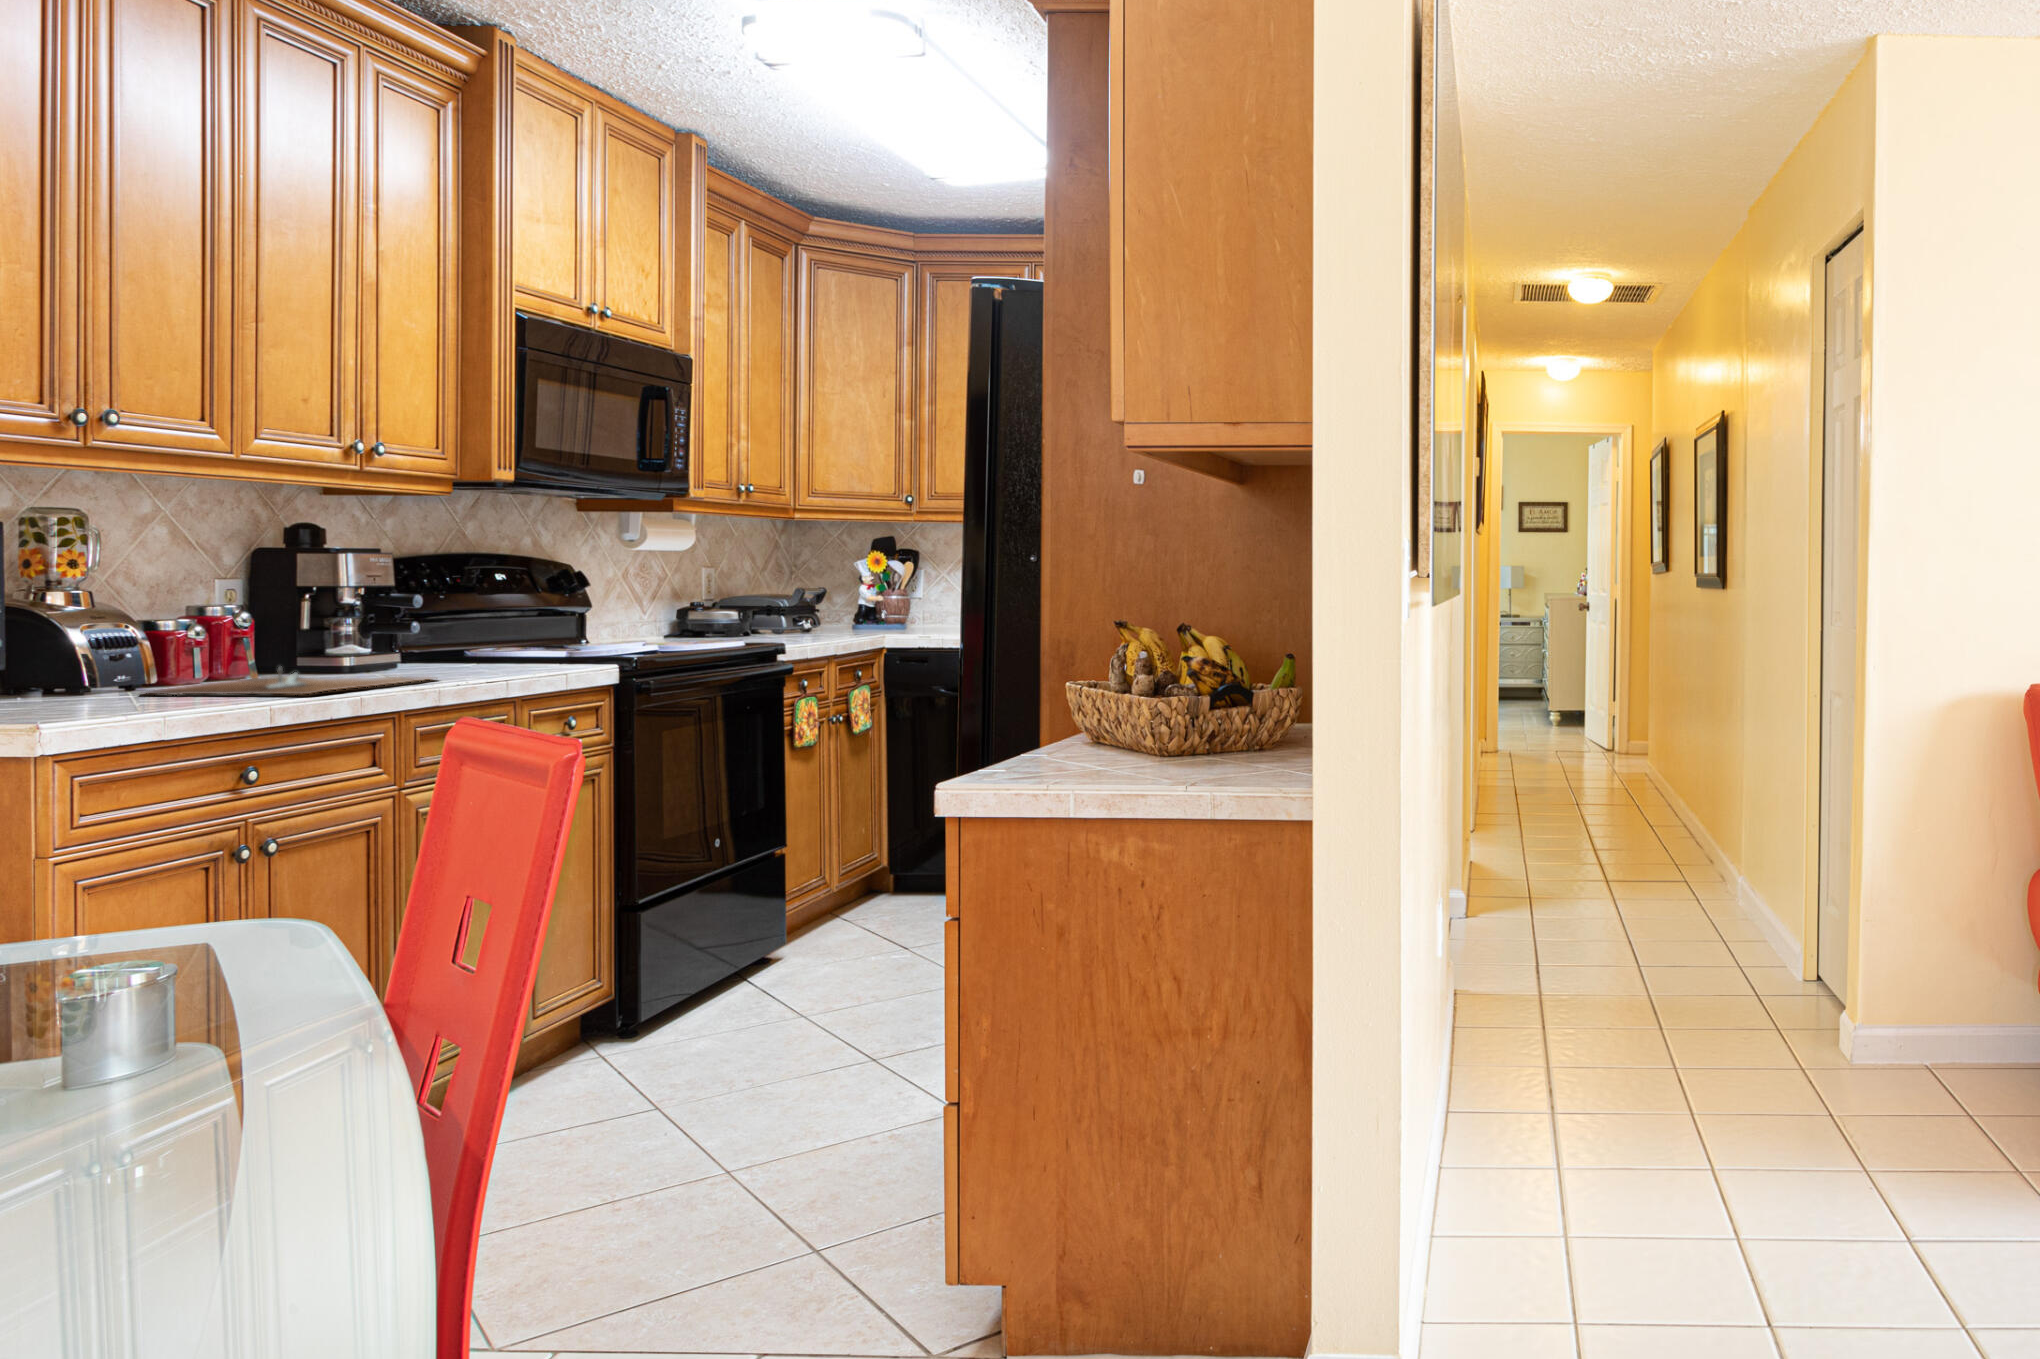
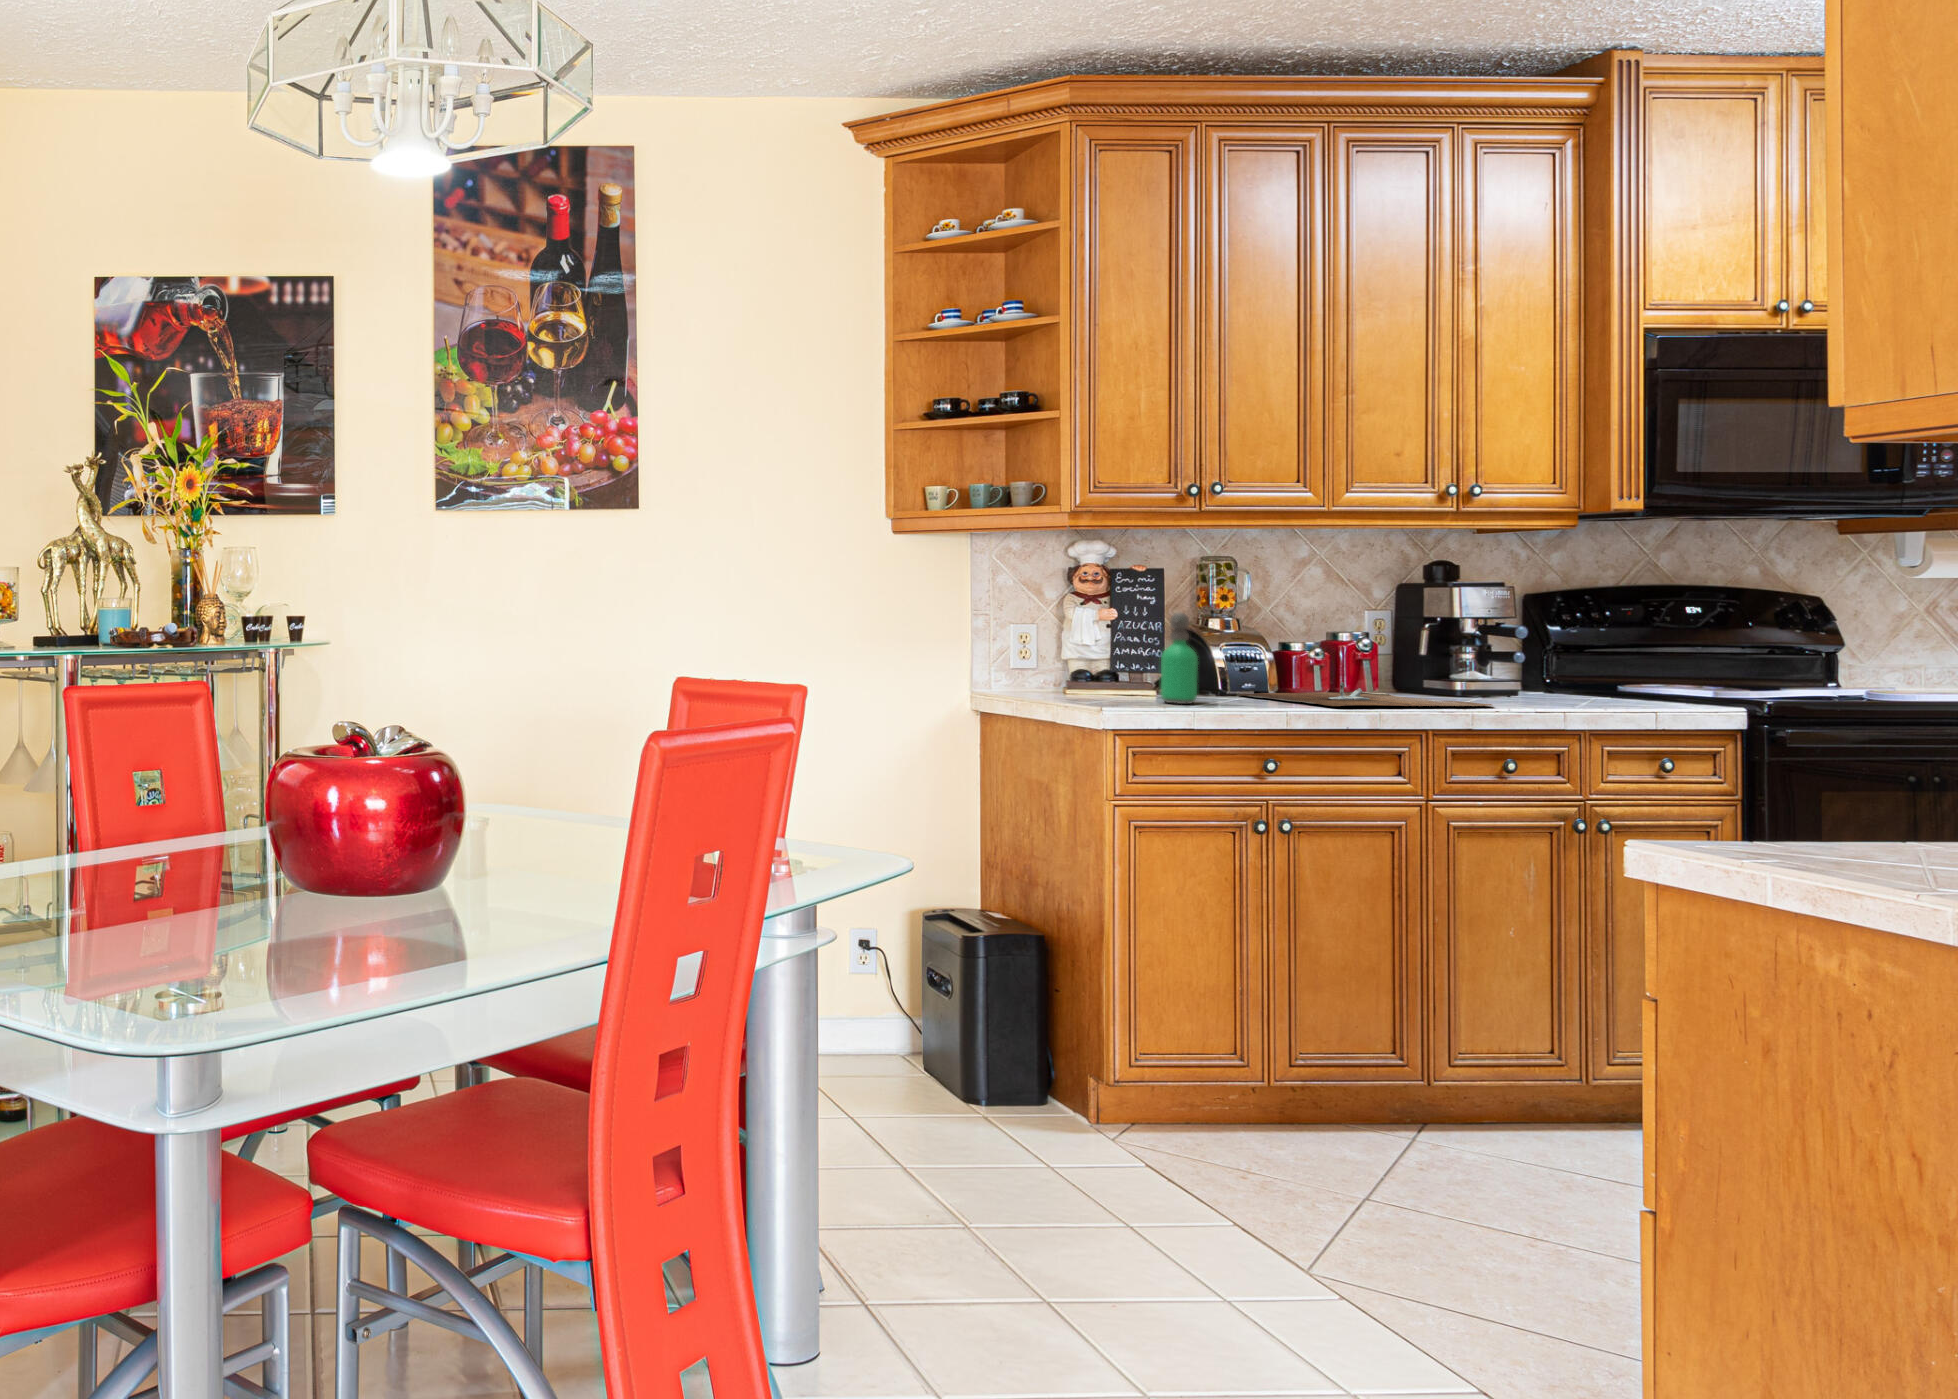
soap dispenser: none [70,586,130,713] -> present [1161,613,1198,704]

